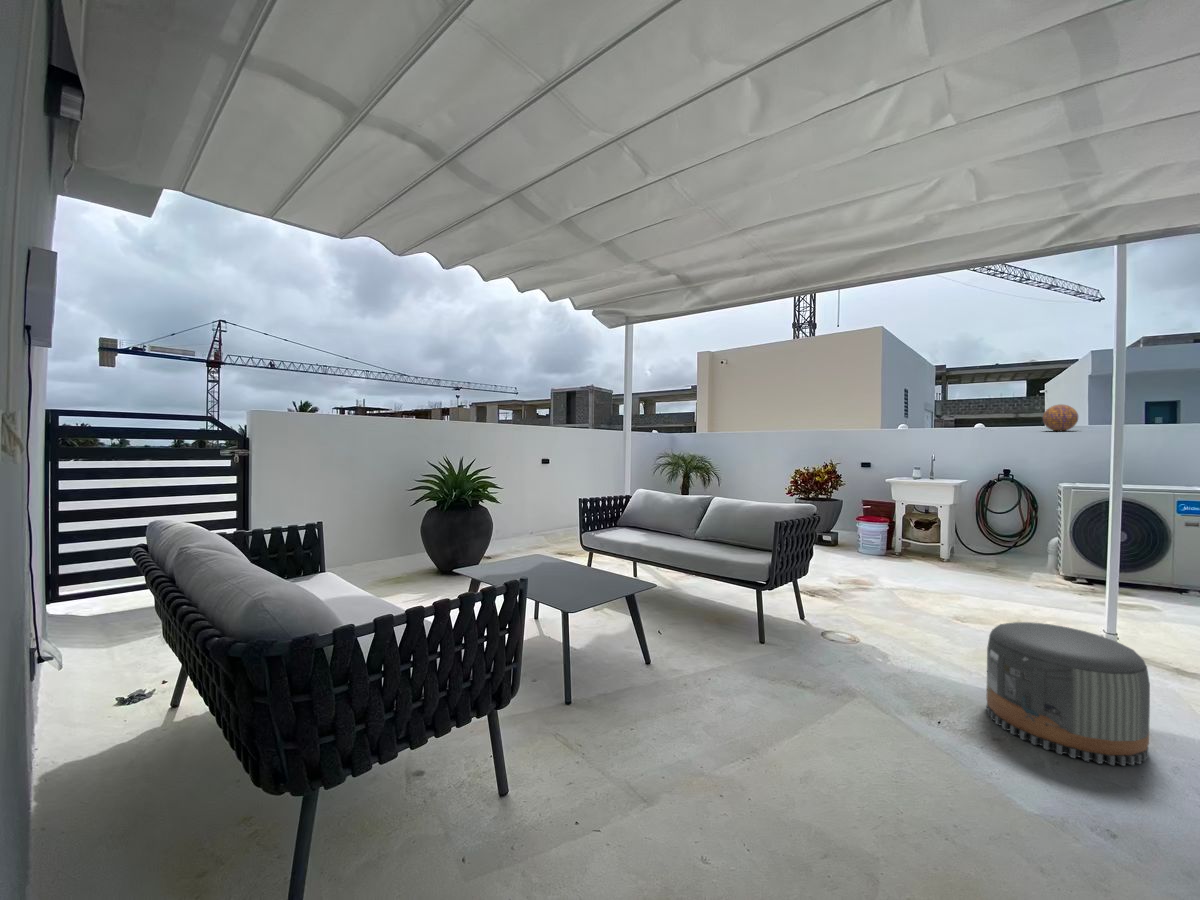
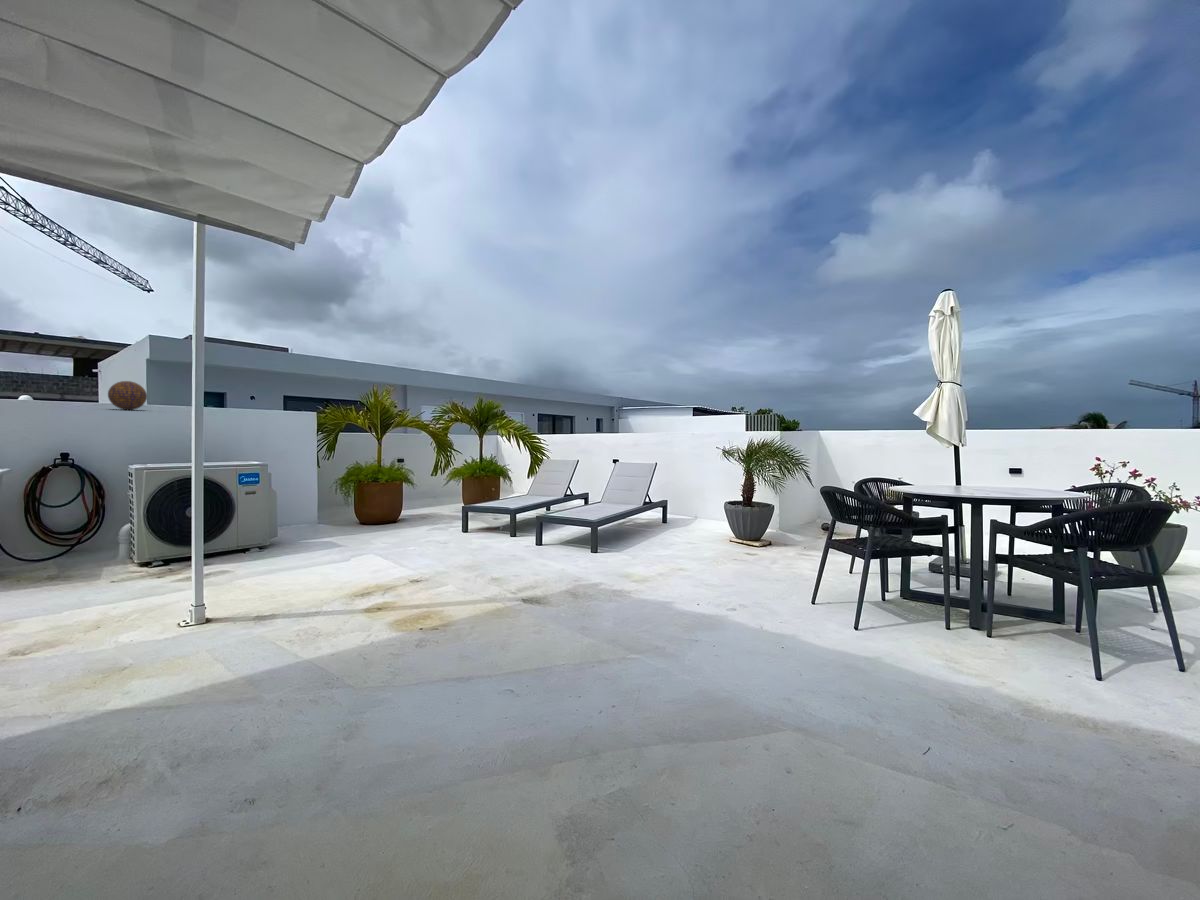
pouf: present [986,622,1150,766] -> none [70,613,252,778]

